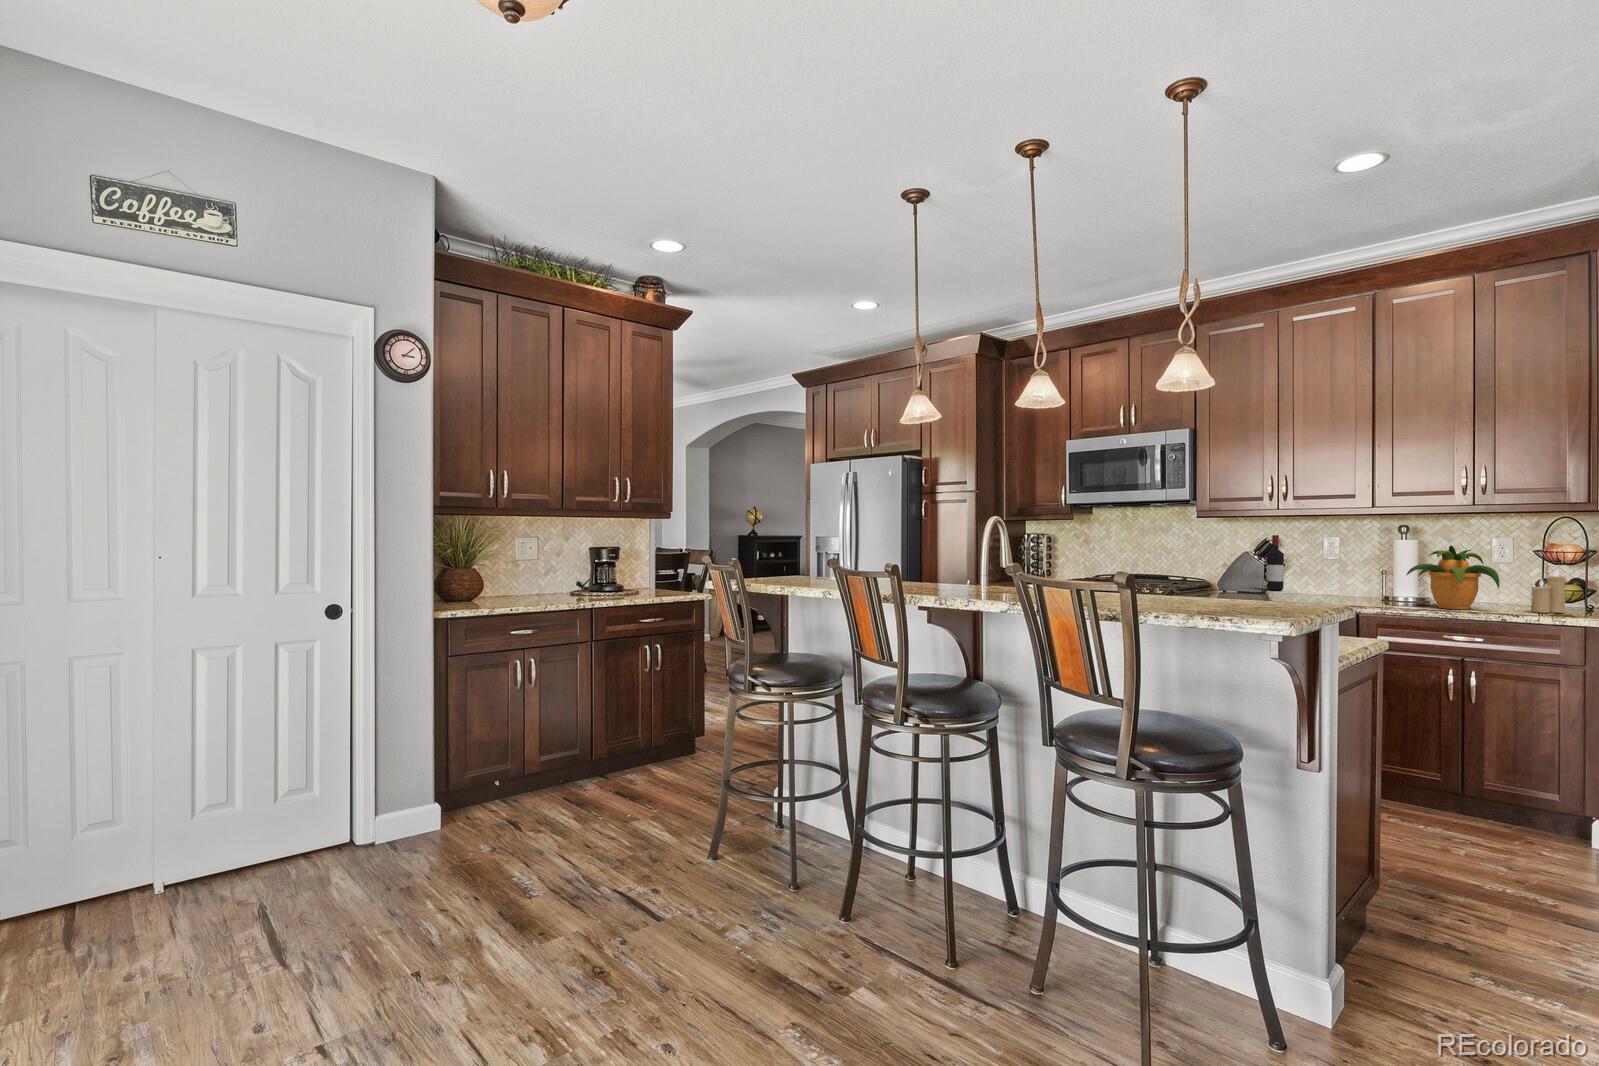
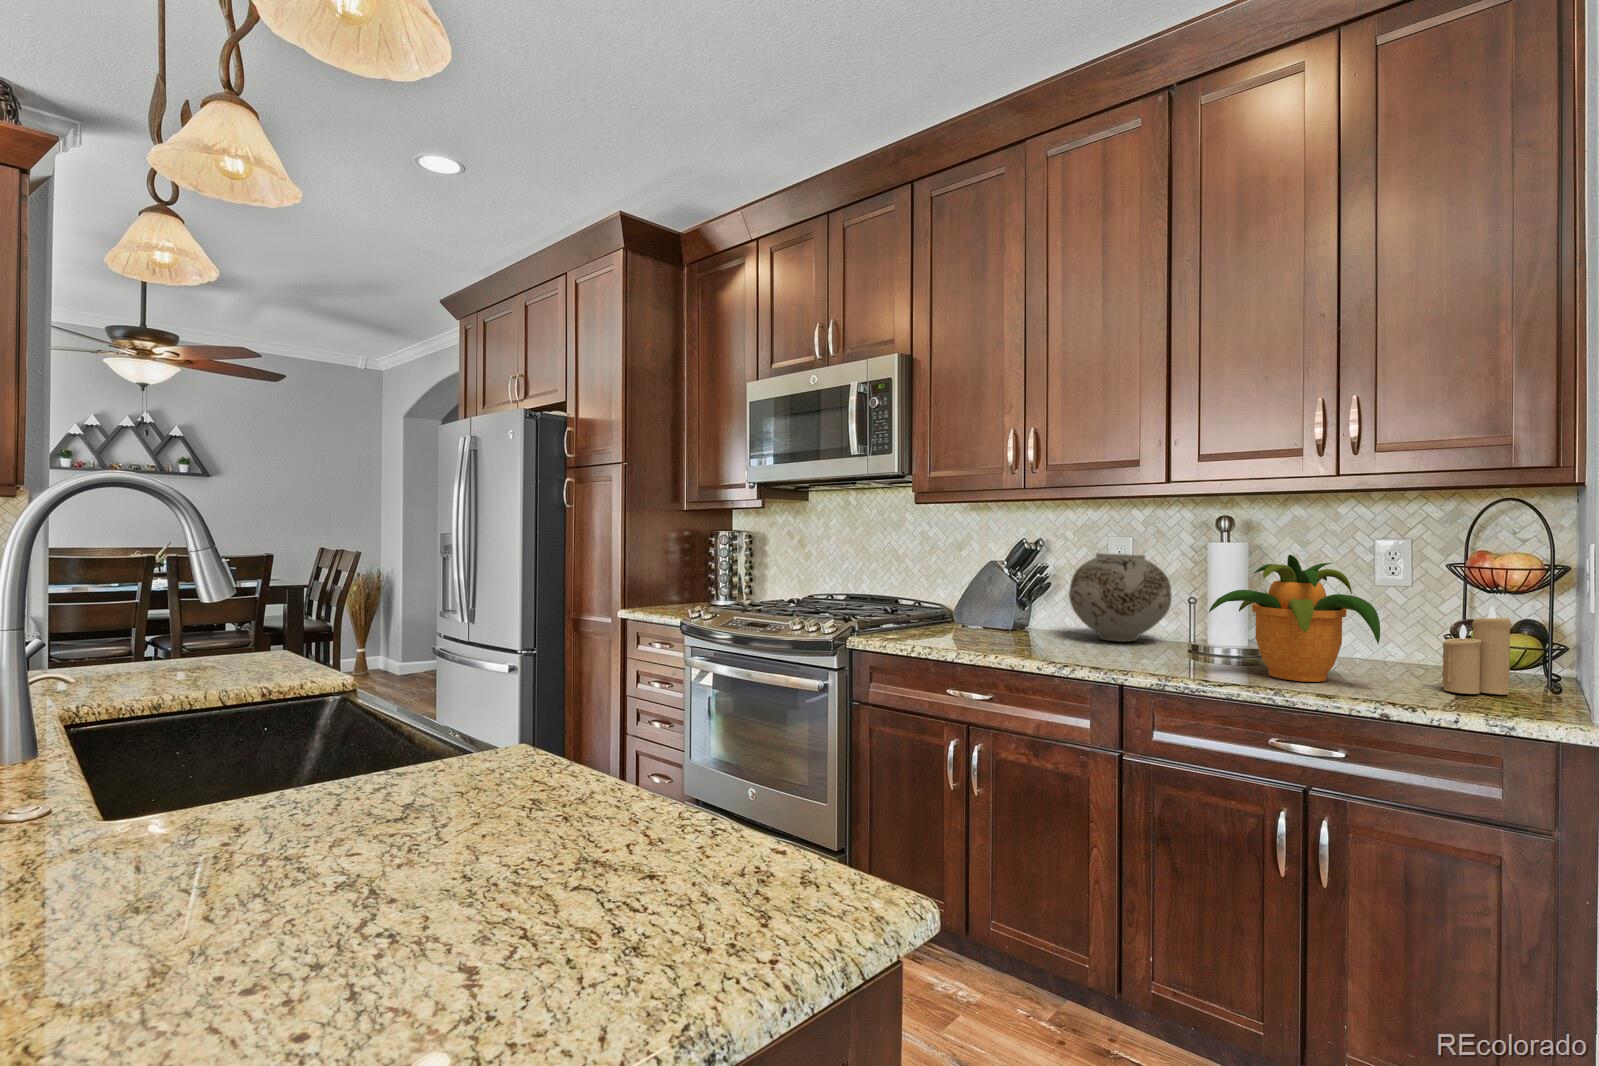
wine bottle: present [1267,535,1284,591] -> none [1022,533,1048,626]
vase: none [1306,547,1371,596] -> present [1069,553,1171,642]

